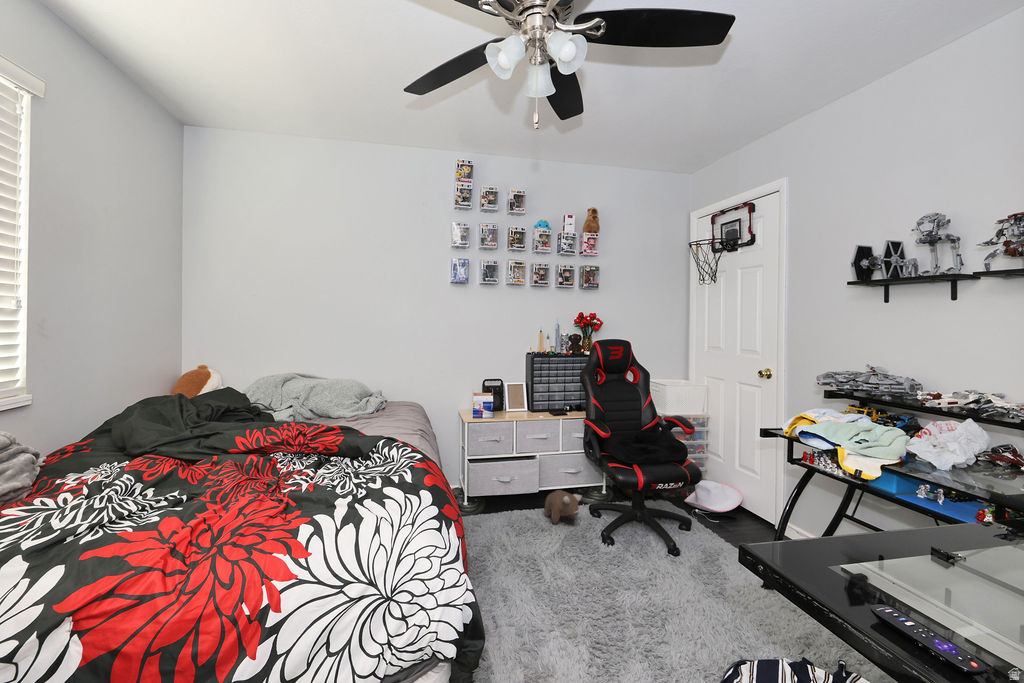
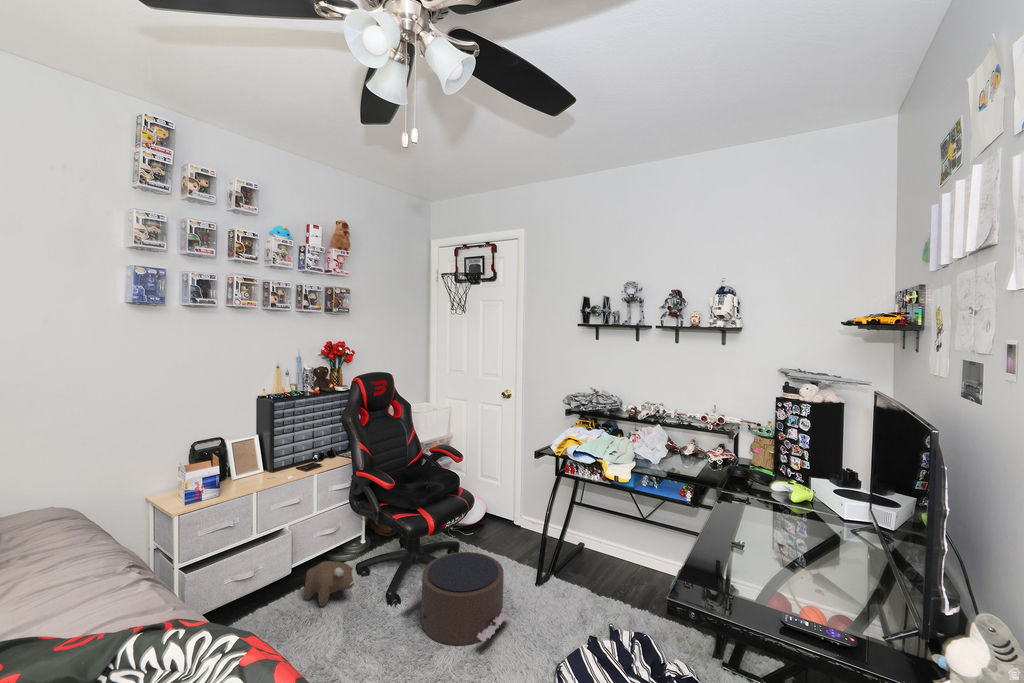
pouf: none [610,512,710,596] -> present [404,552,512,645]

